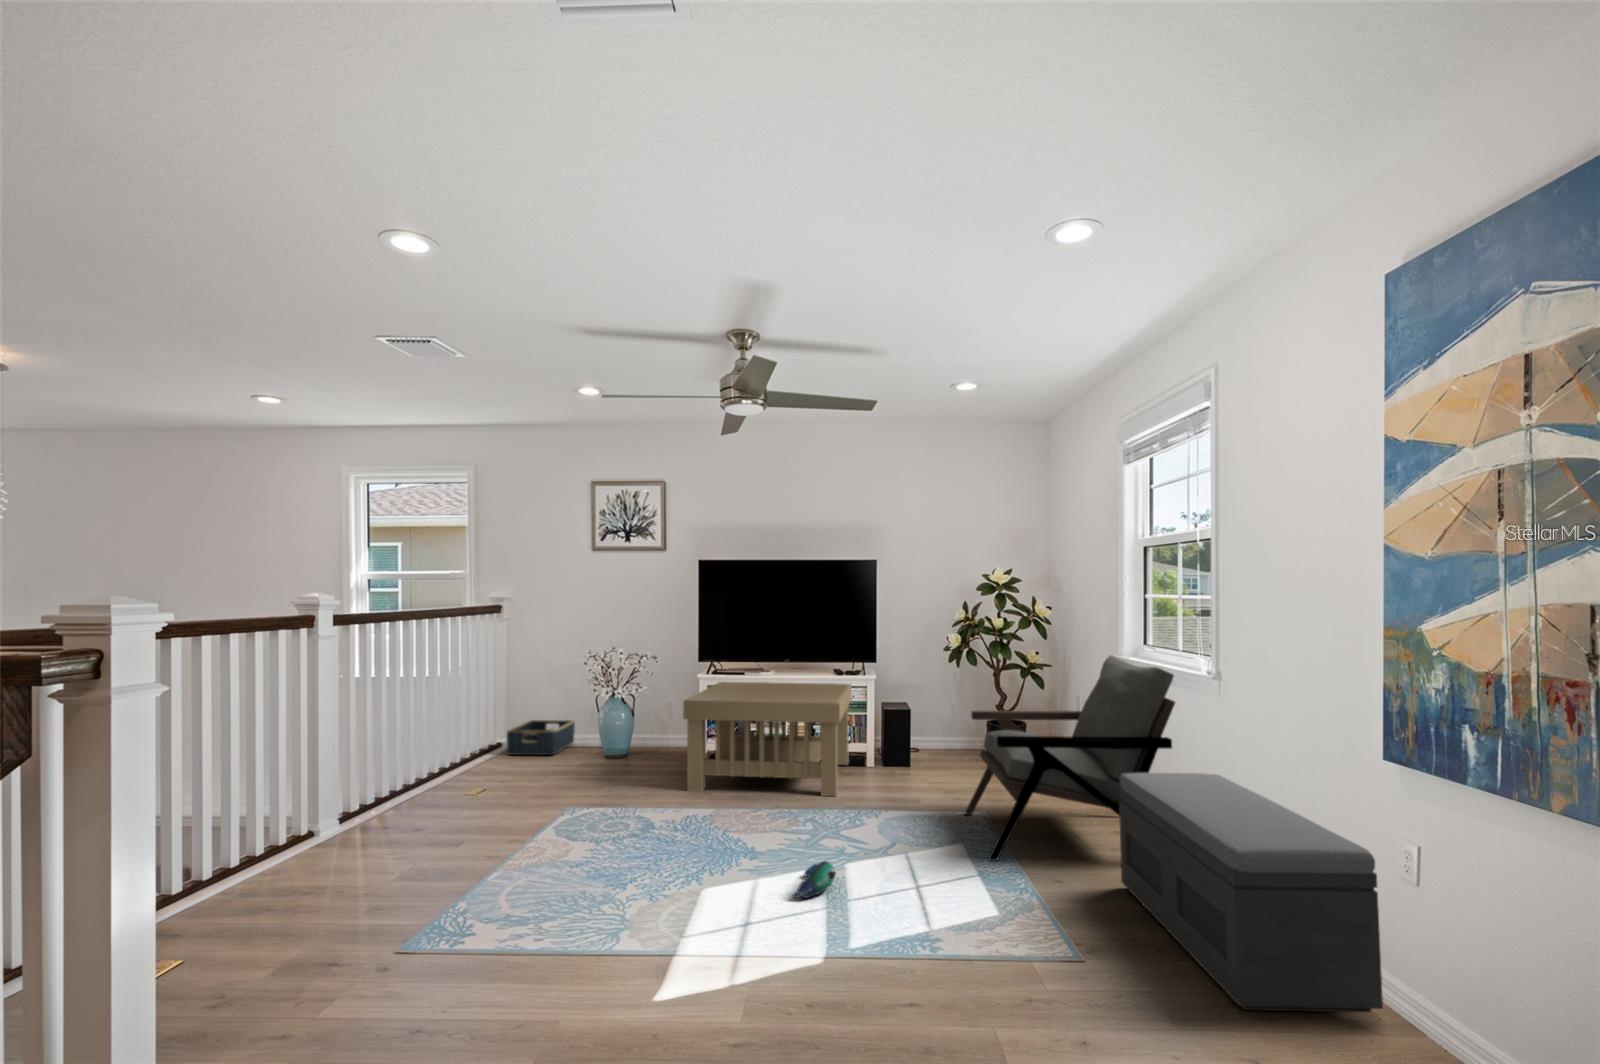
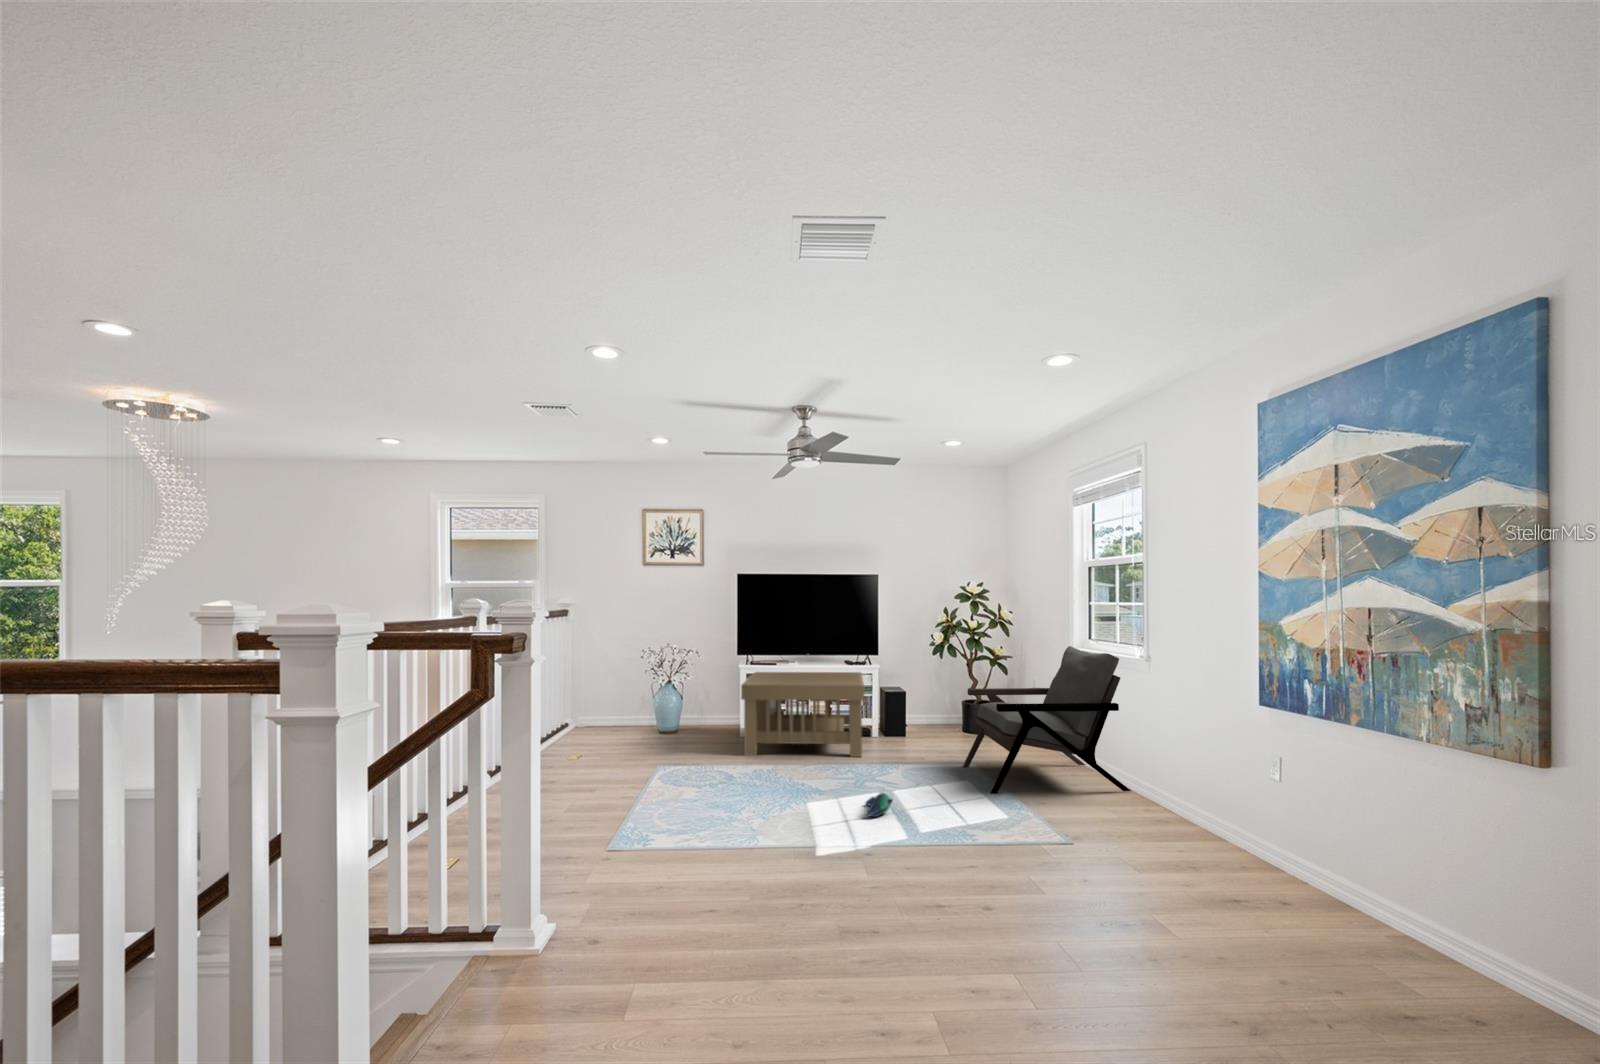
basket: present [507,720,575,755] -> none [579,706,629,734]
storage bench: present [1119,773,1383,1012] -> none [1085,726,1260,864]

